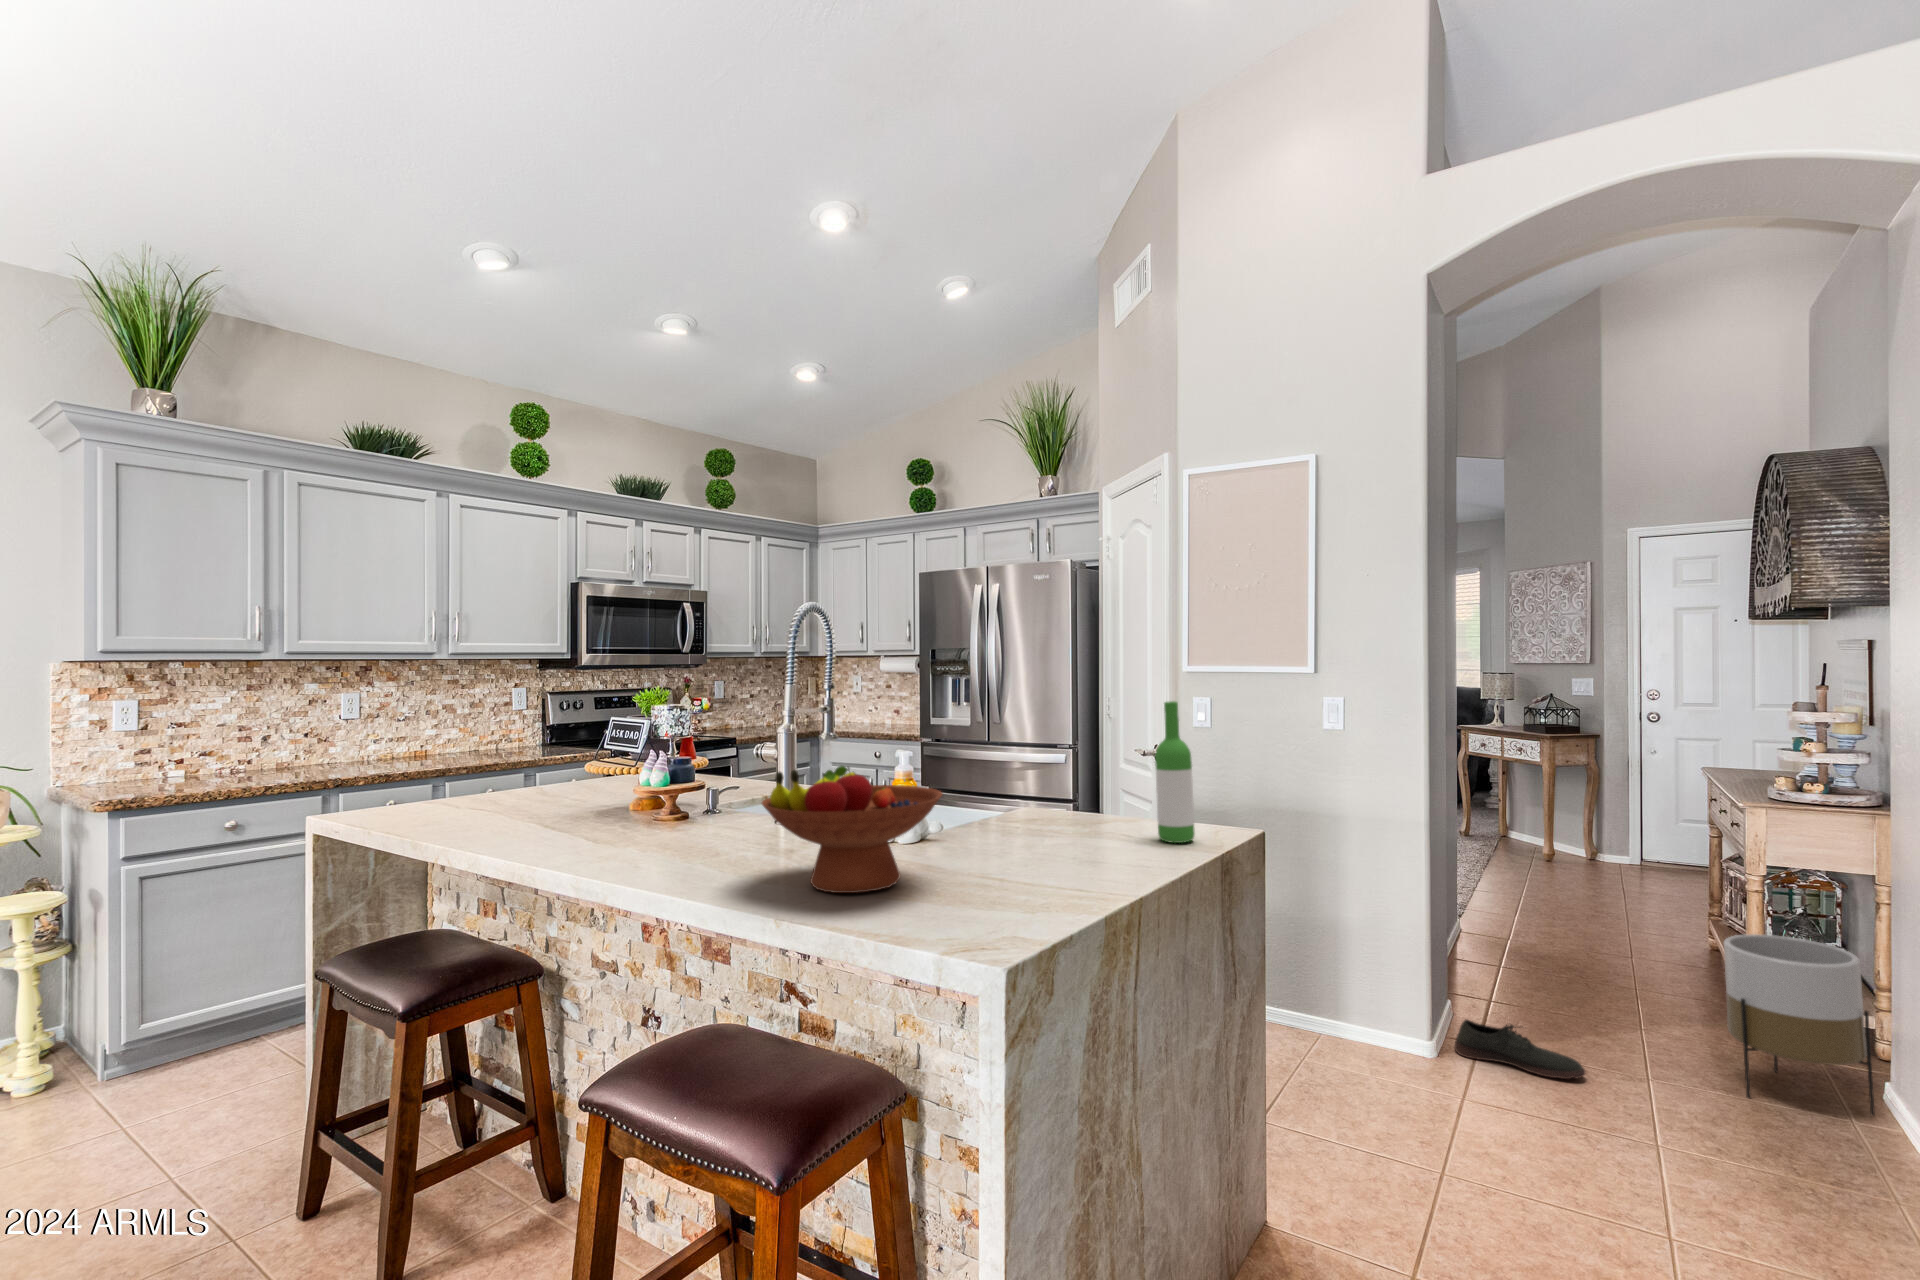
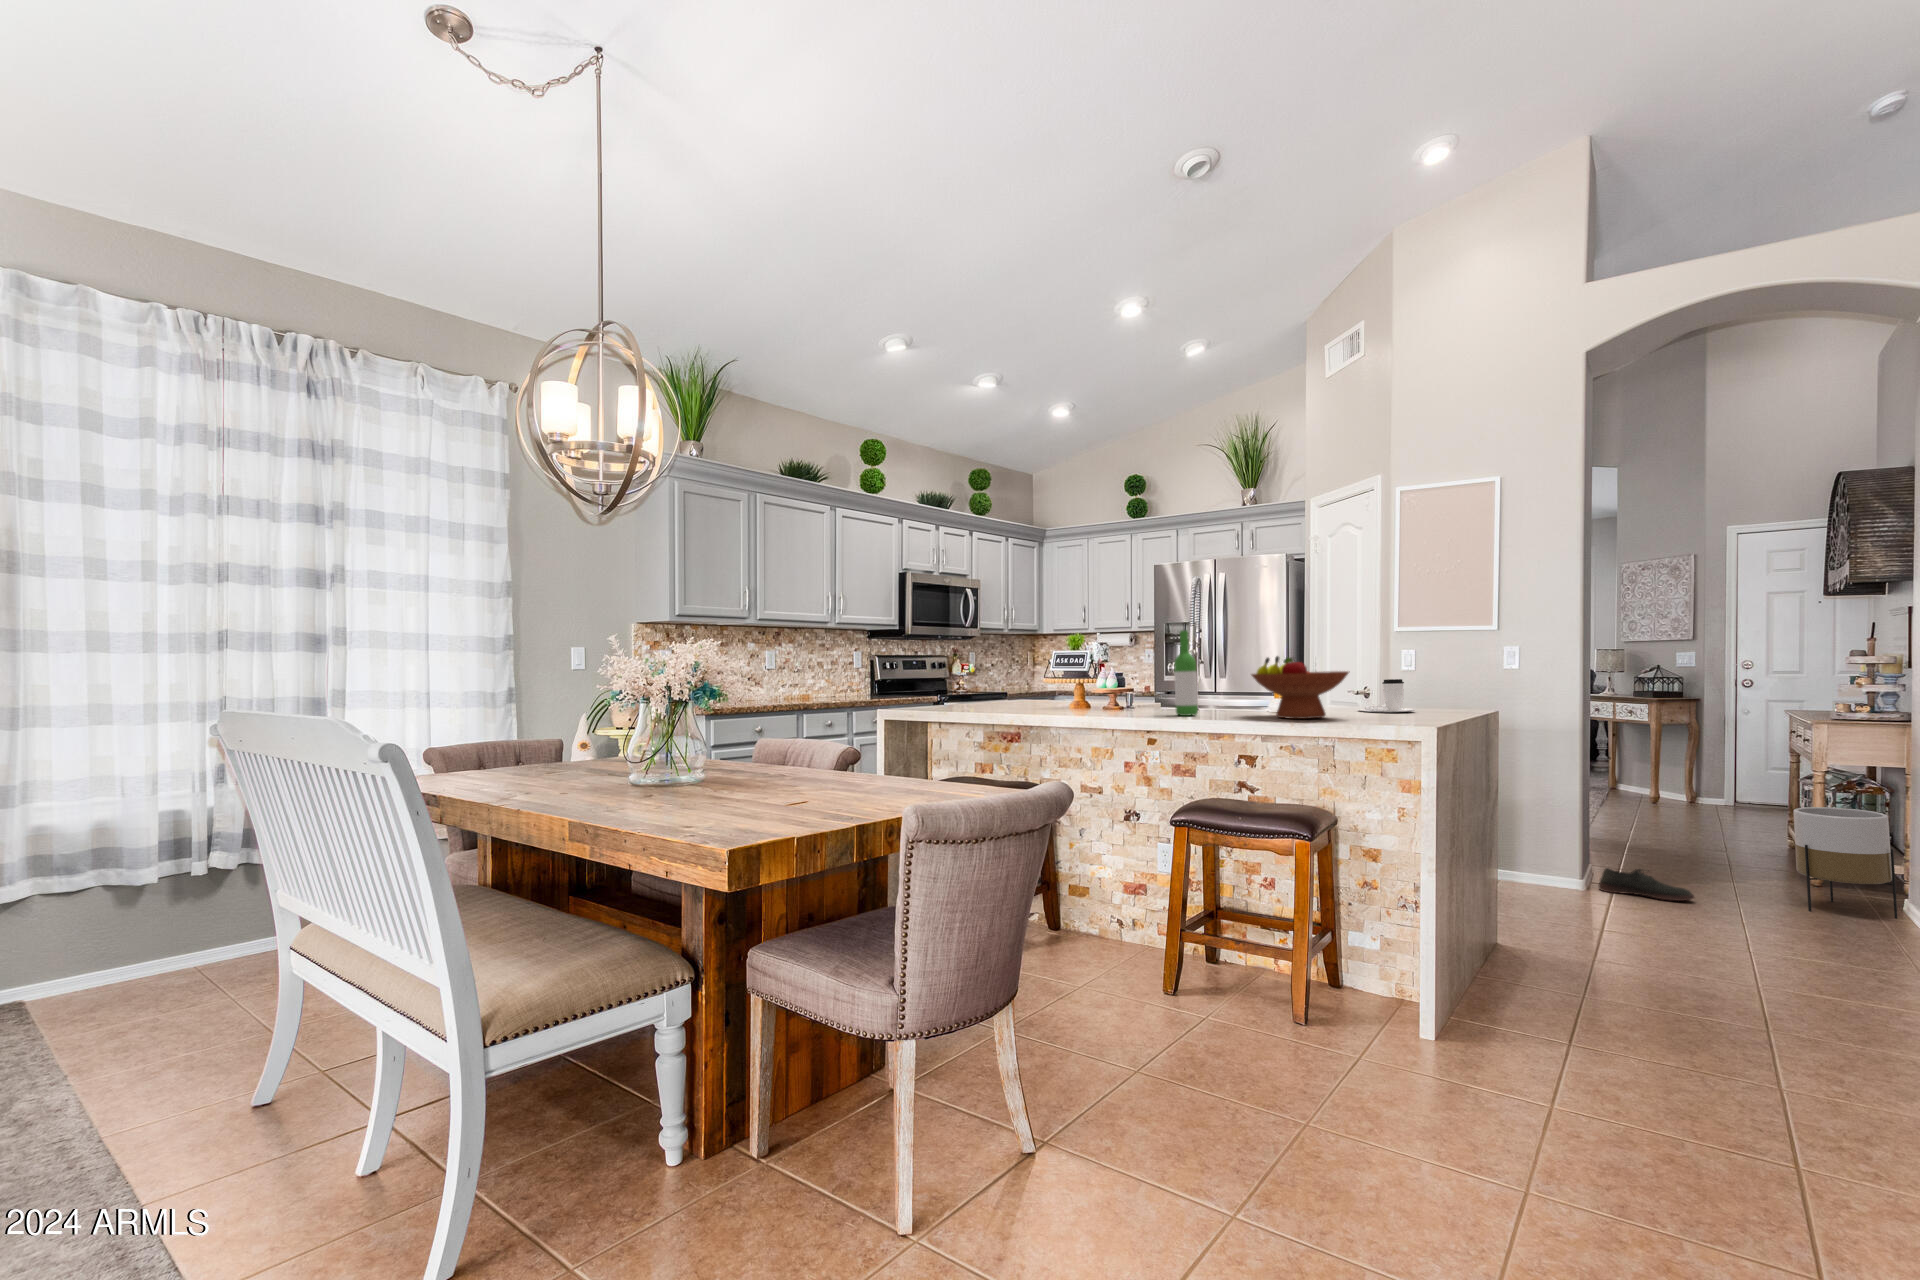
wine bottle: present [1155,701,1195,843] -> present [1174,631,1198,716]
coffee cup: none [1023,784,1116,849] -> present [1358,679,1415,712]

